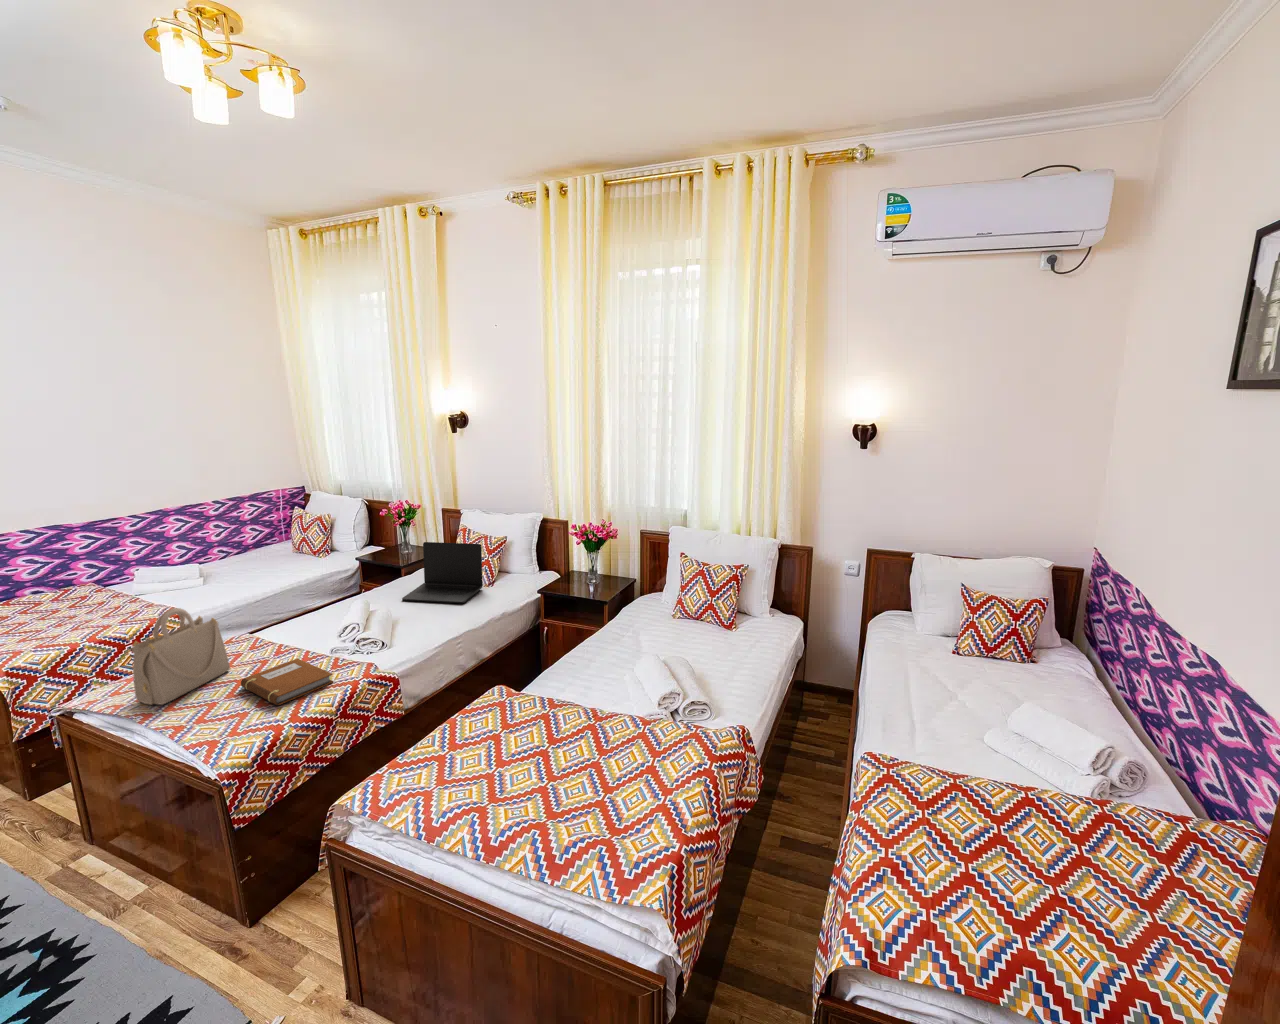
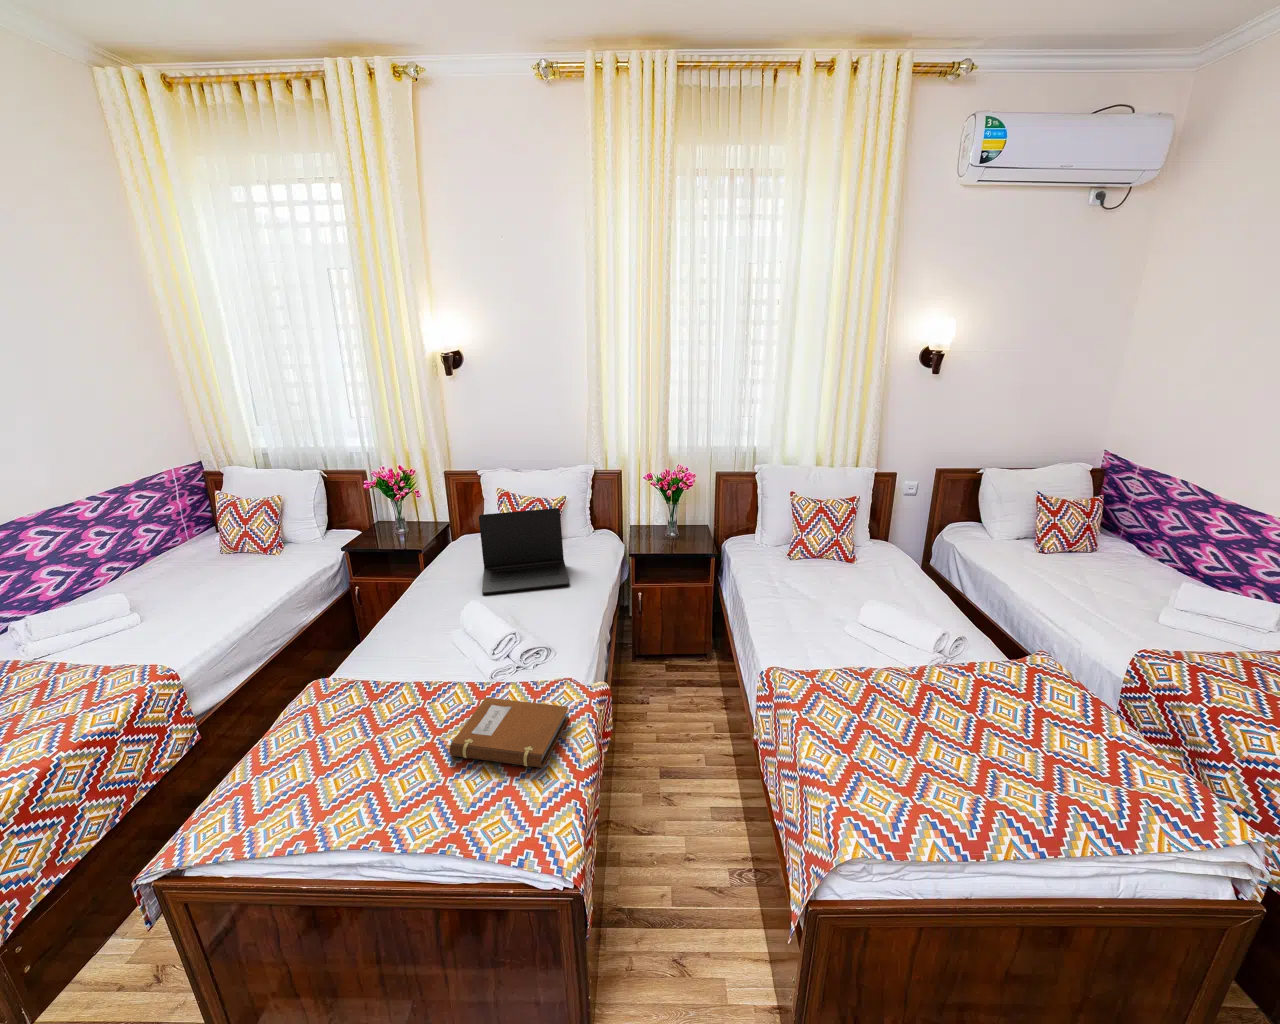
handbag: present [131,608,230,705] -> none [296,663,392,821]

